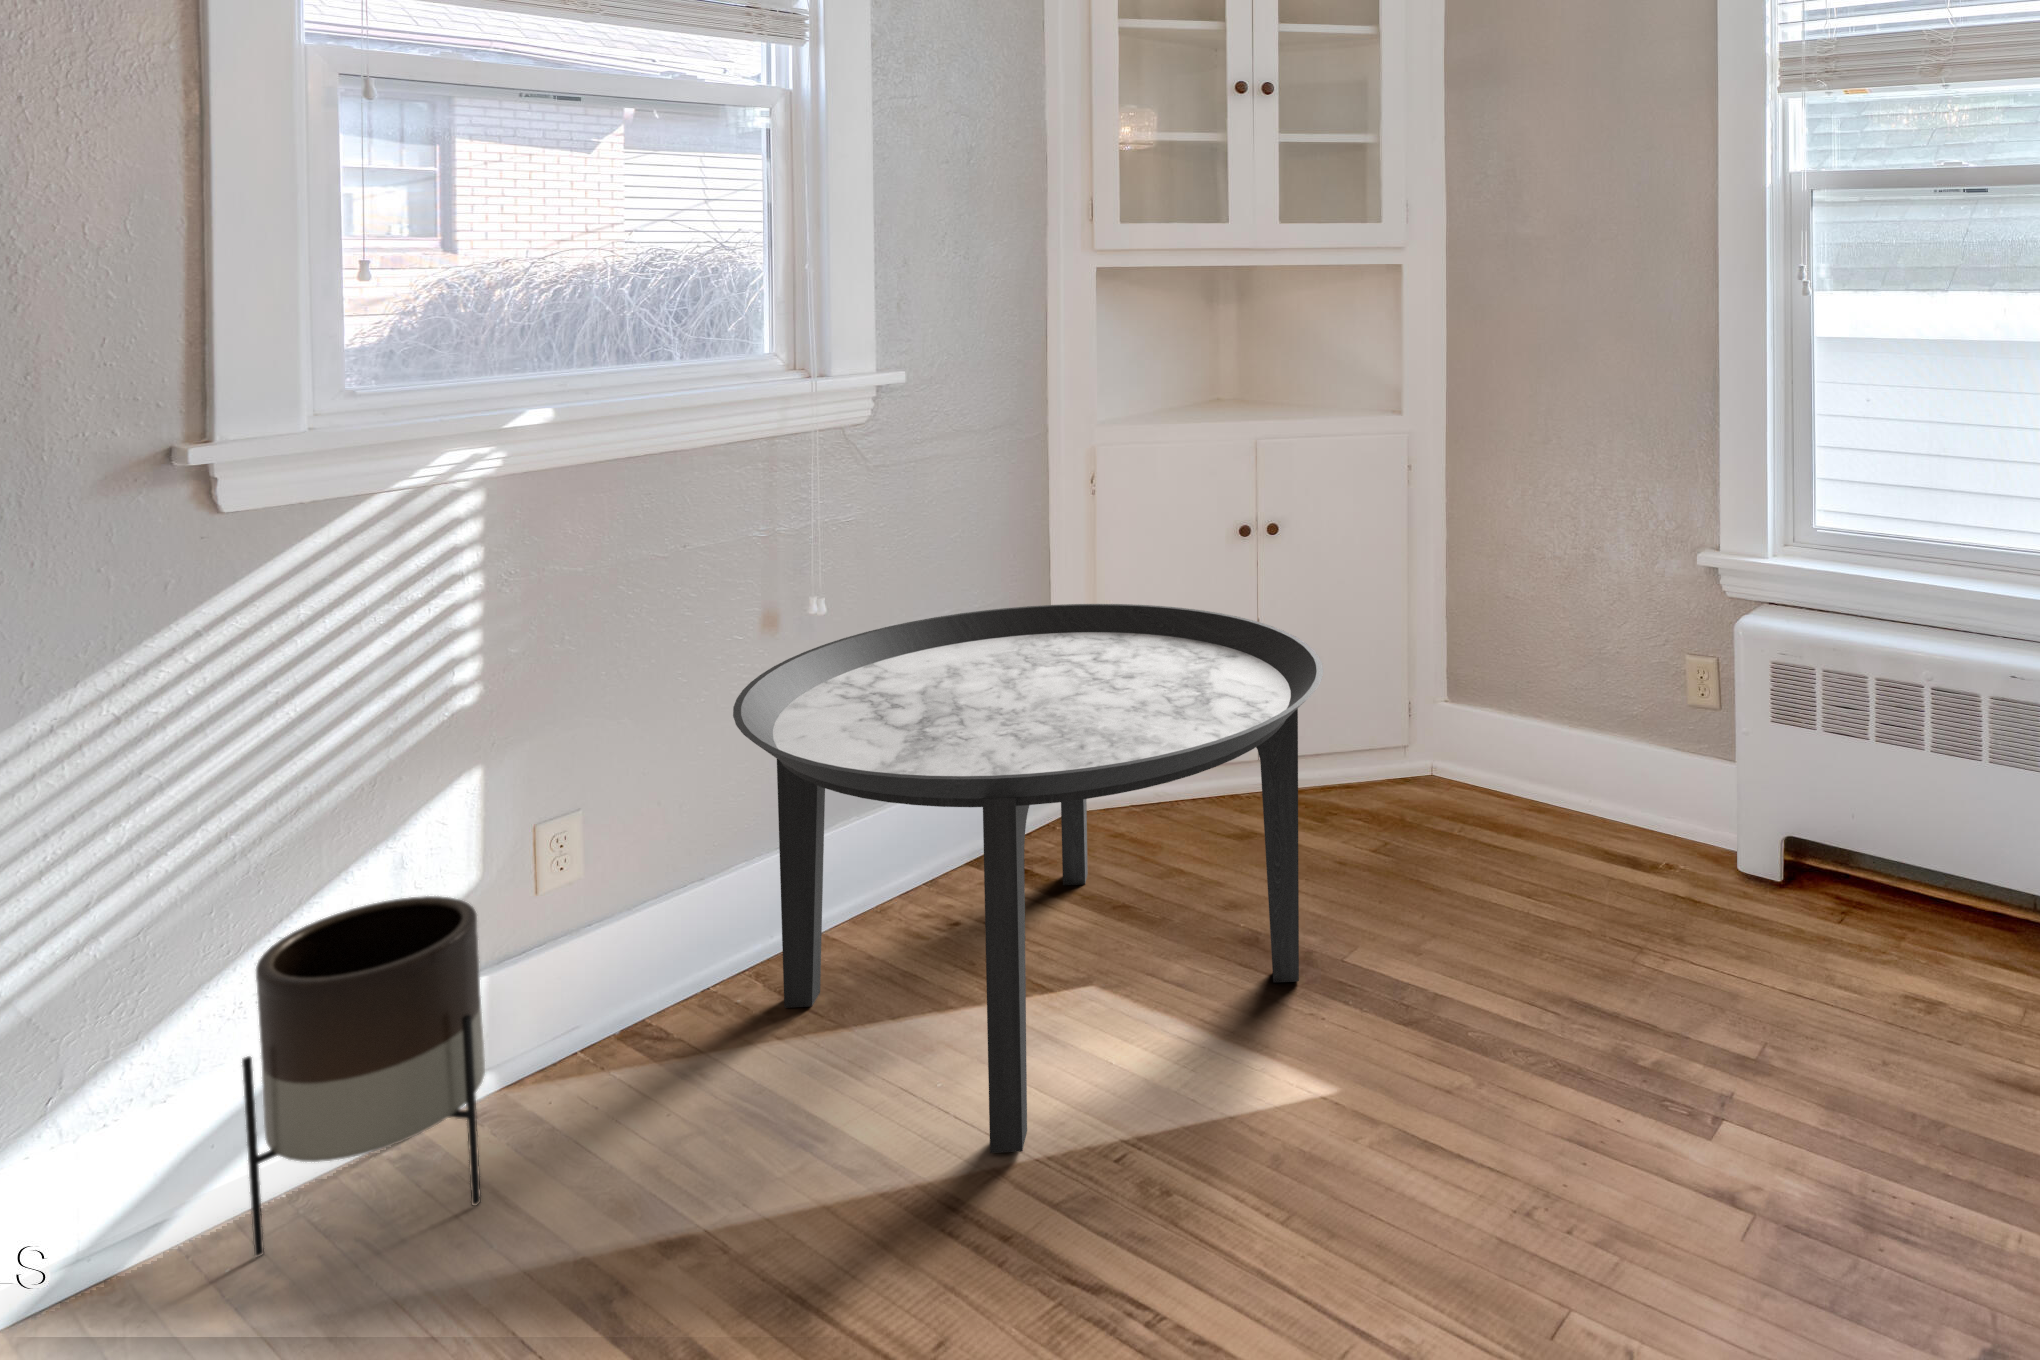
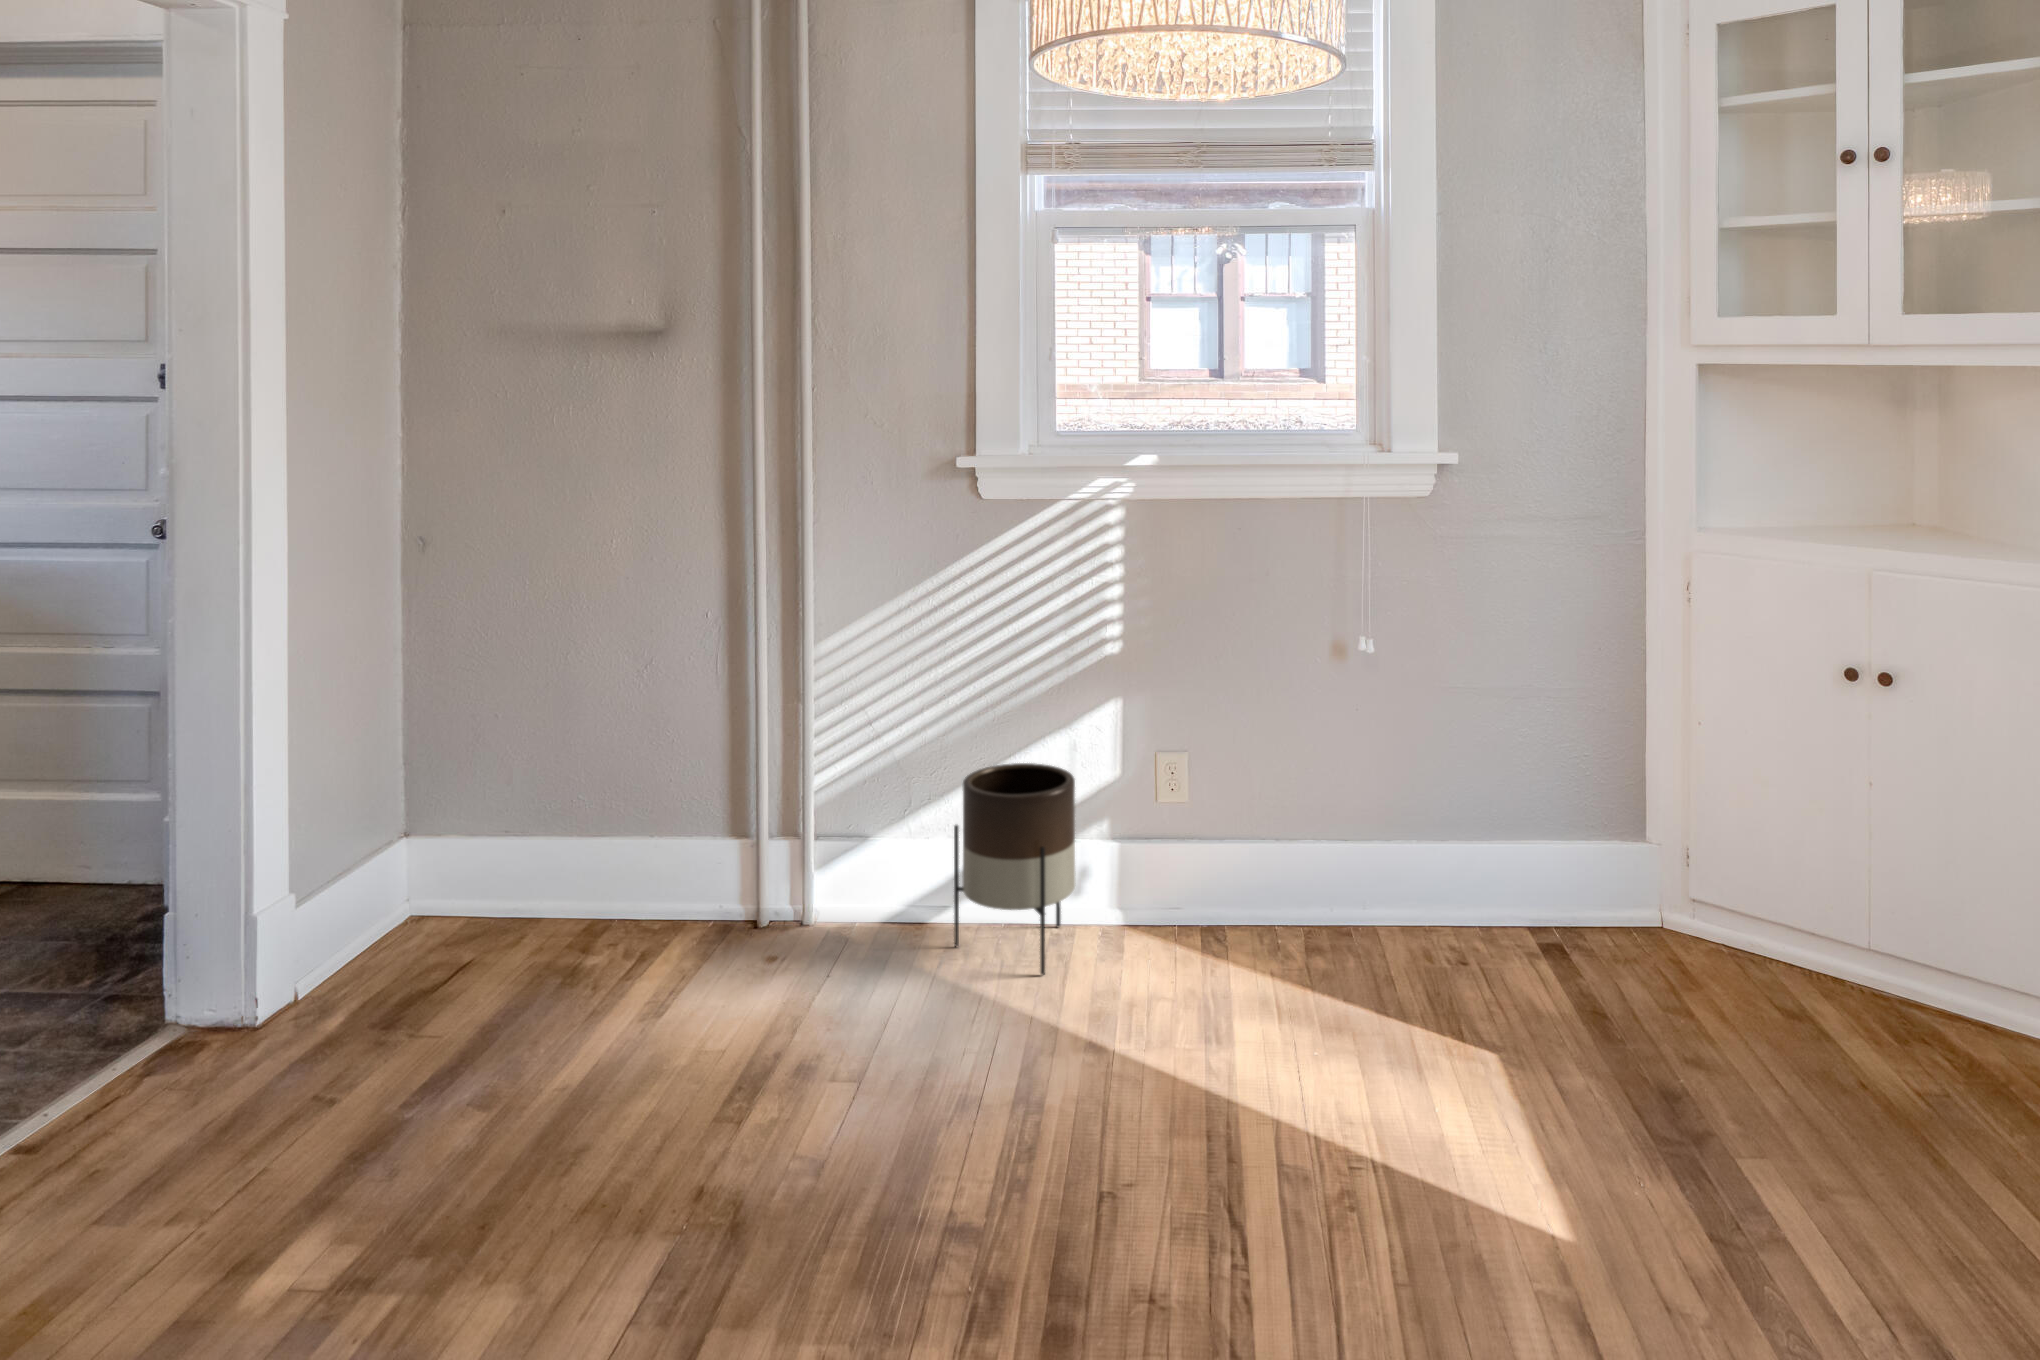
round table: present [733,604,1323,1153] -> none [1203,675,1747,1147]

